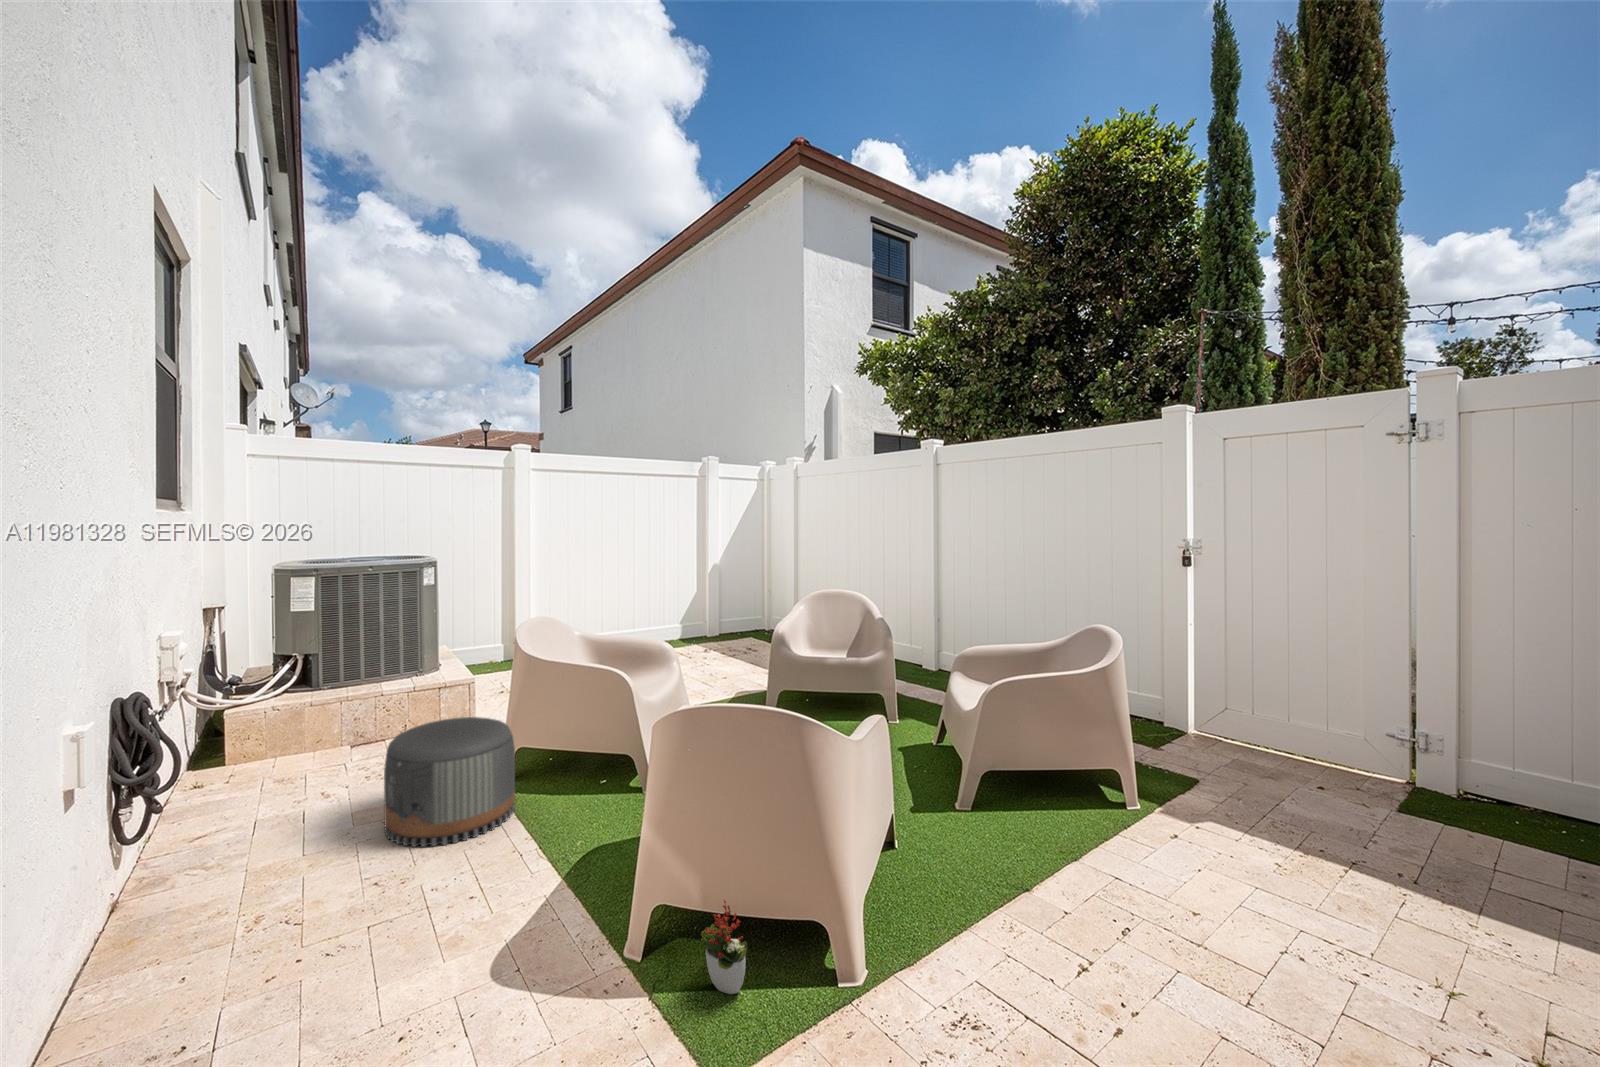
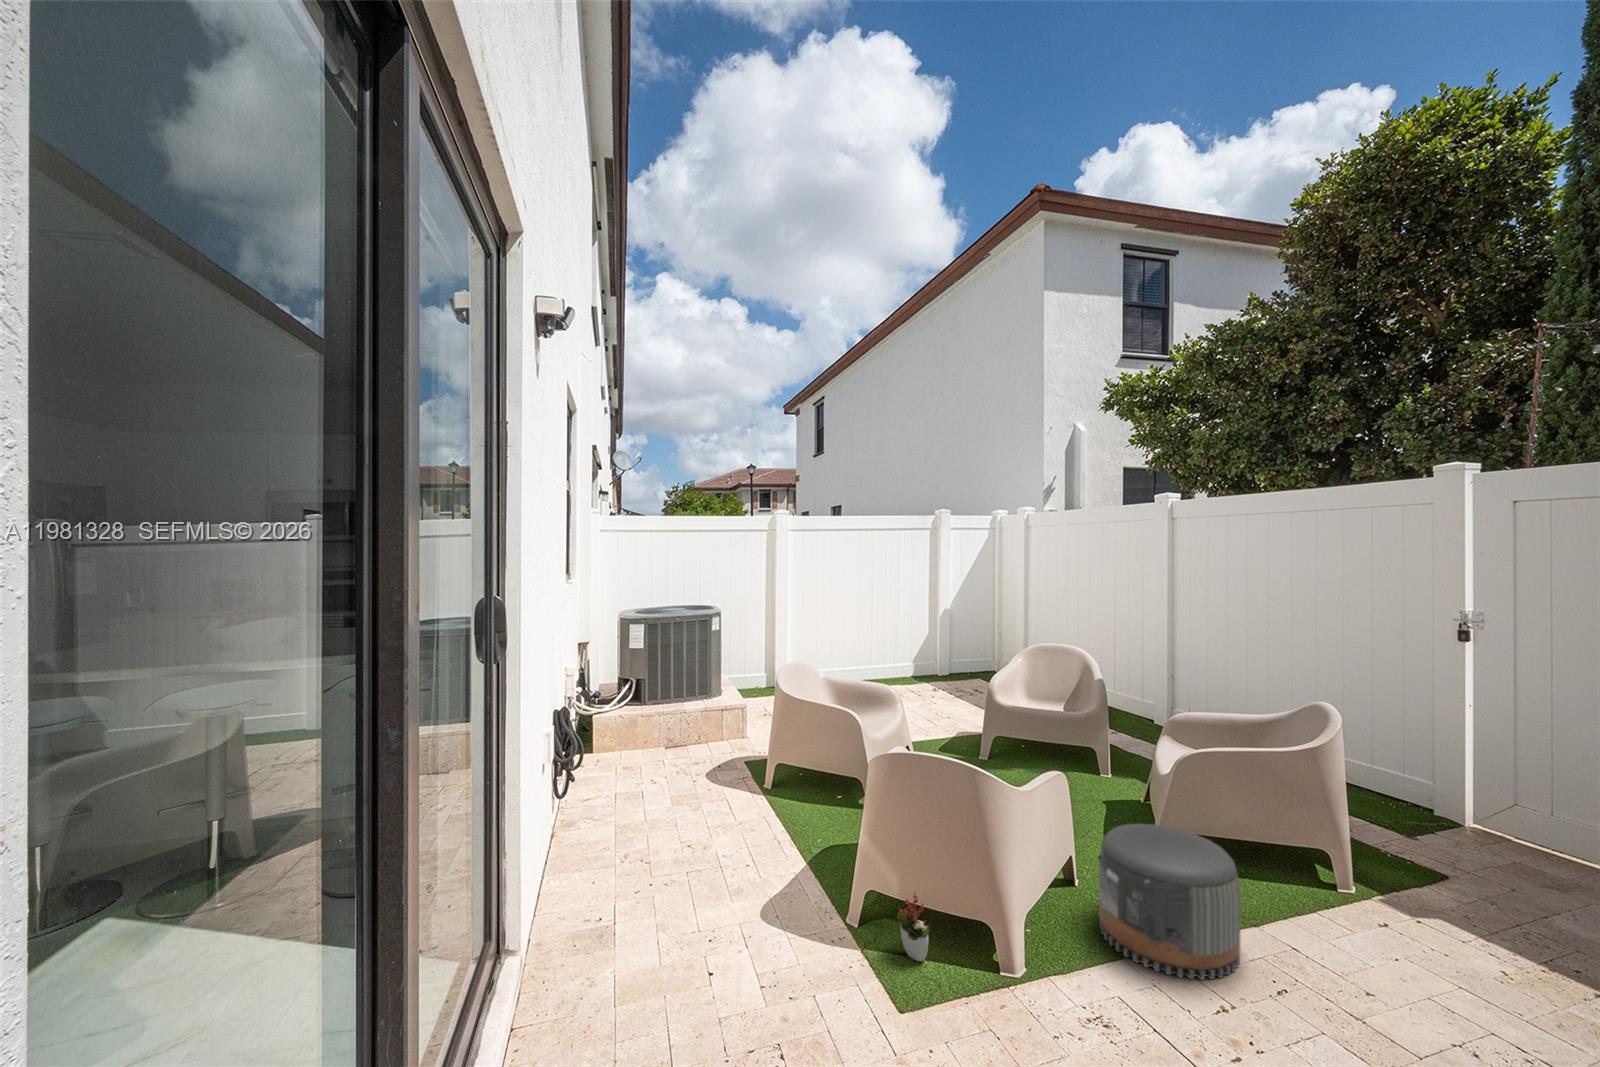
pouf: present [384,717,515,847] -> present [1099,824,1240,980]

